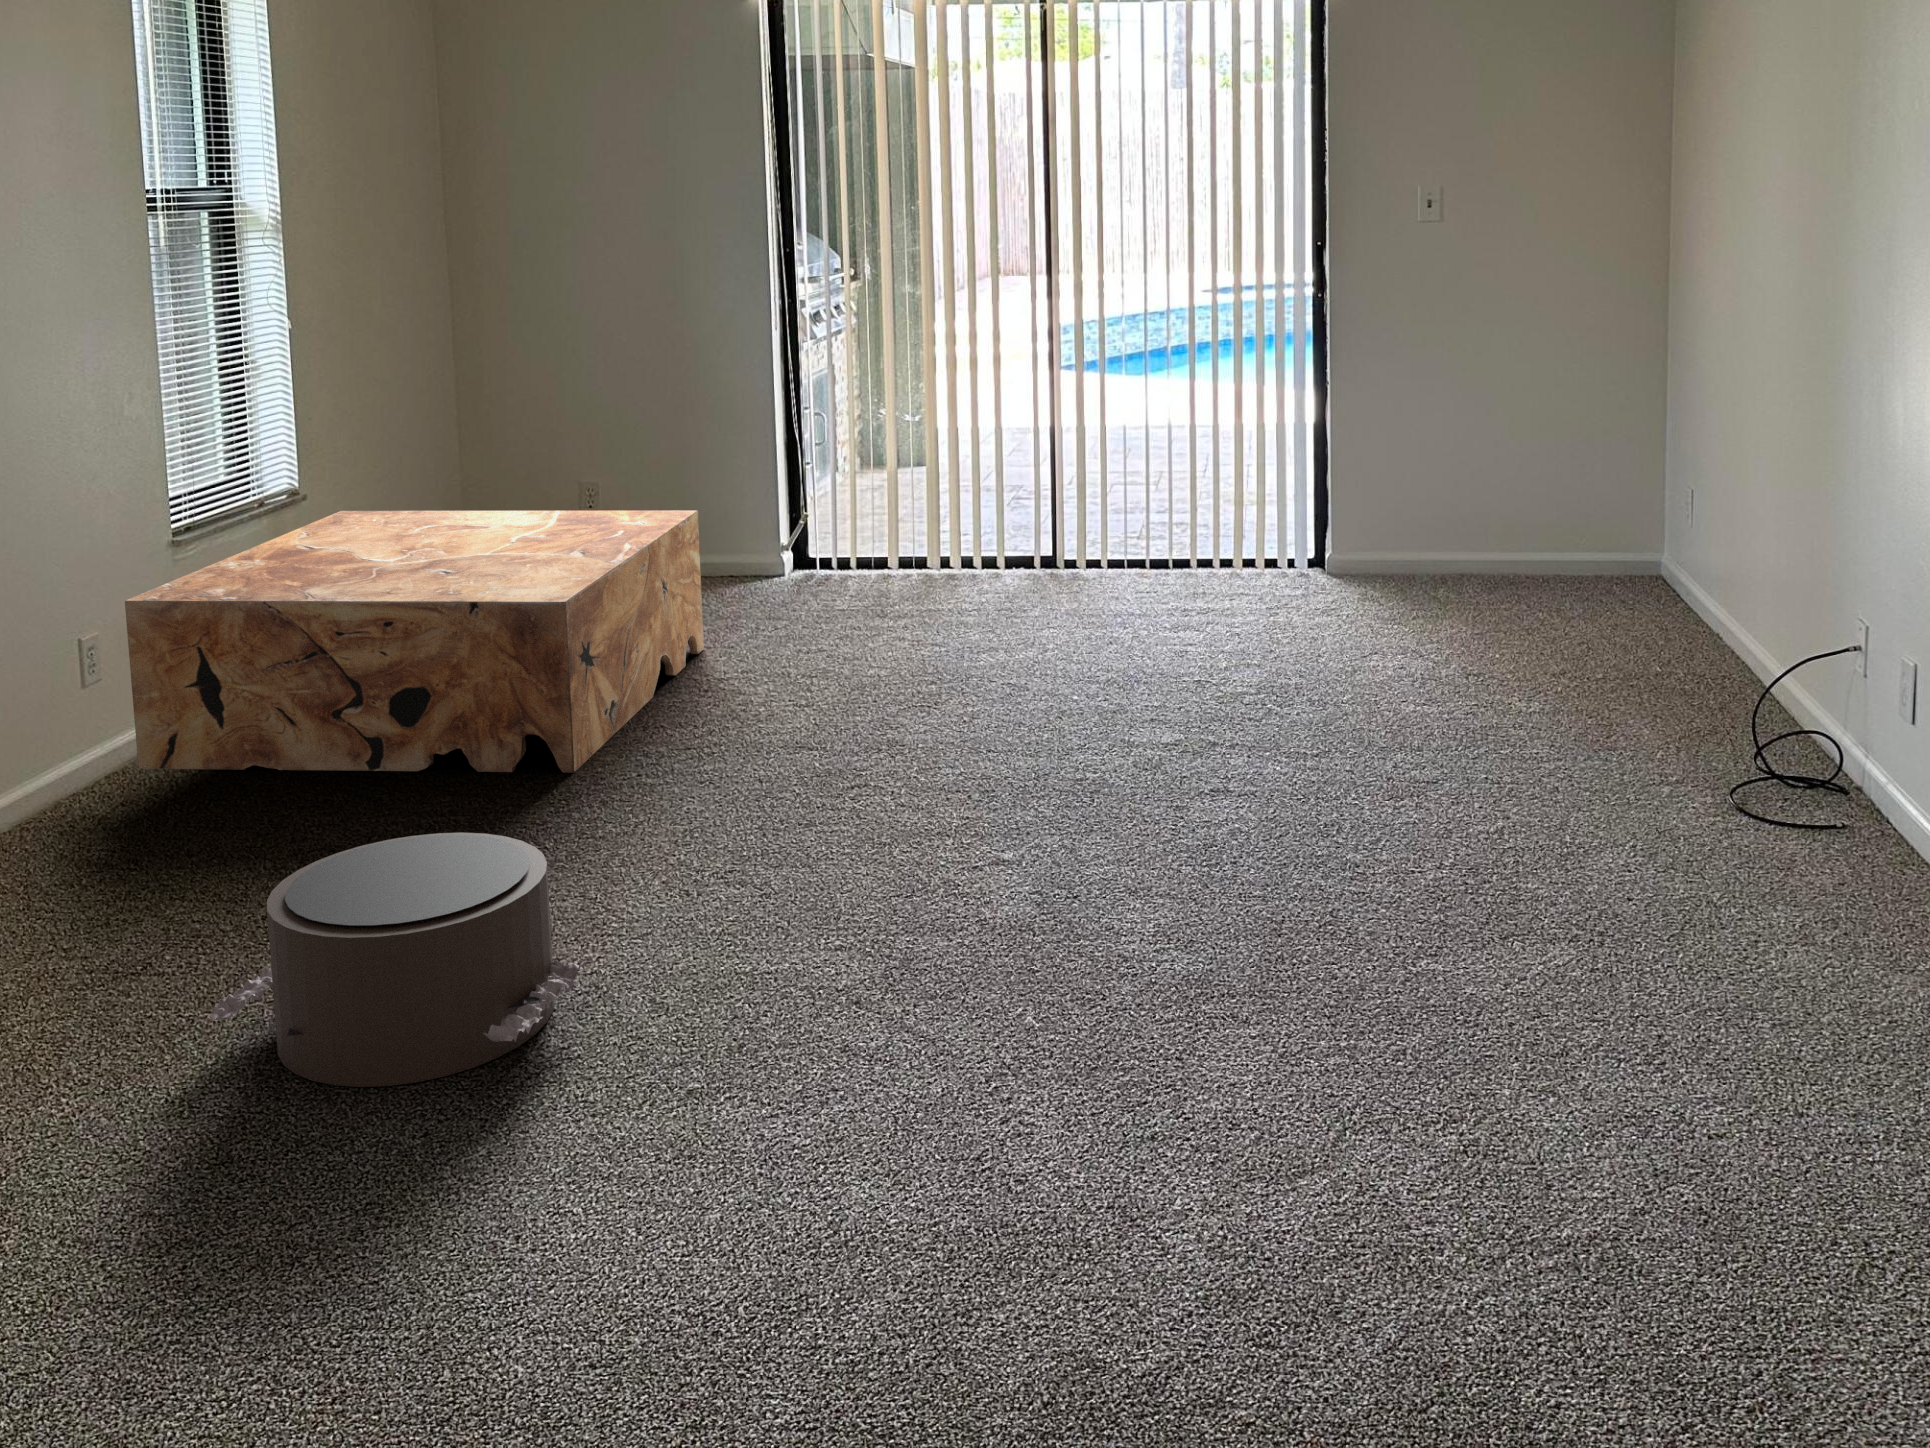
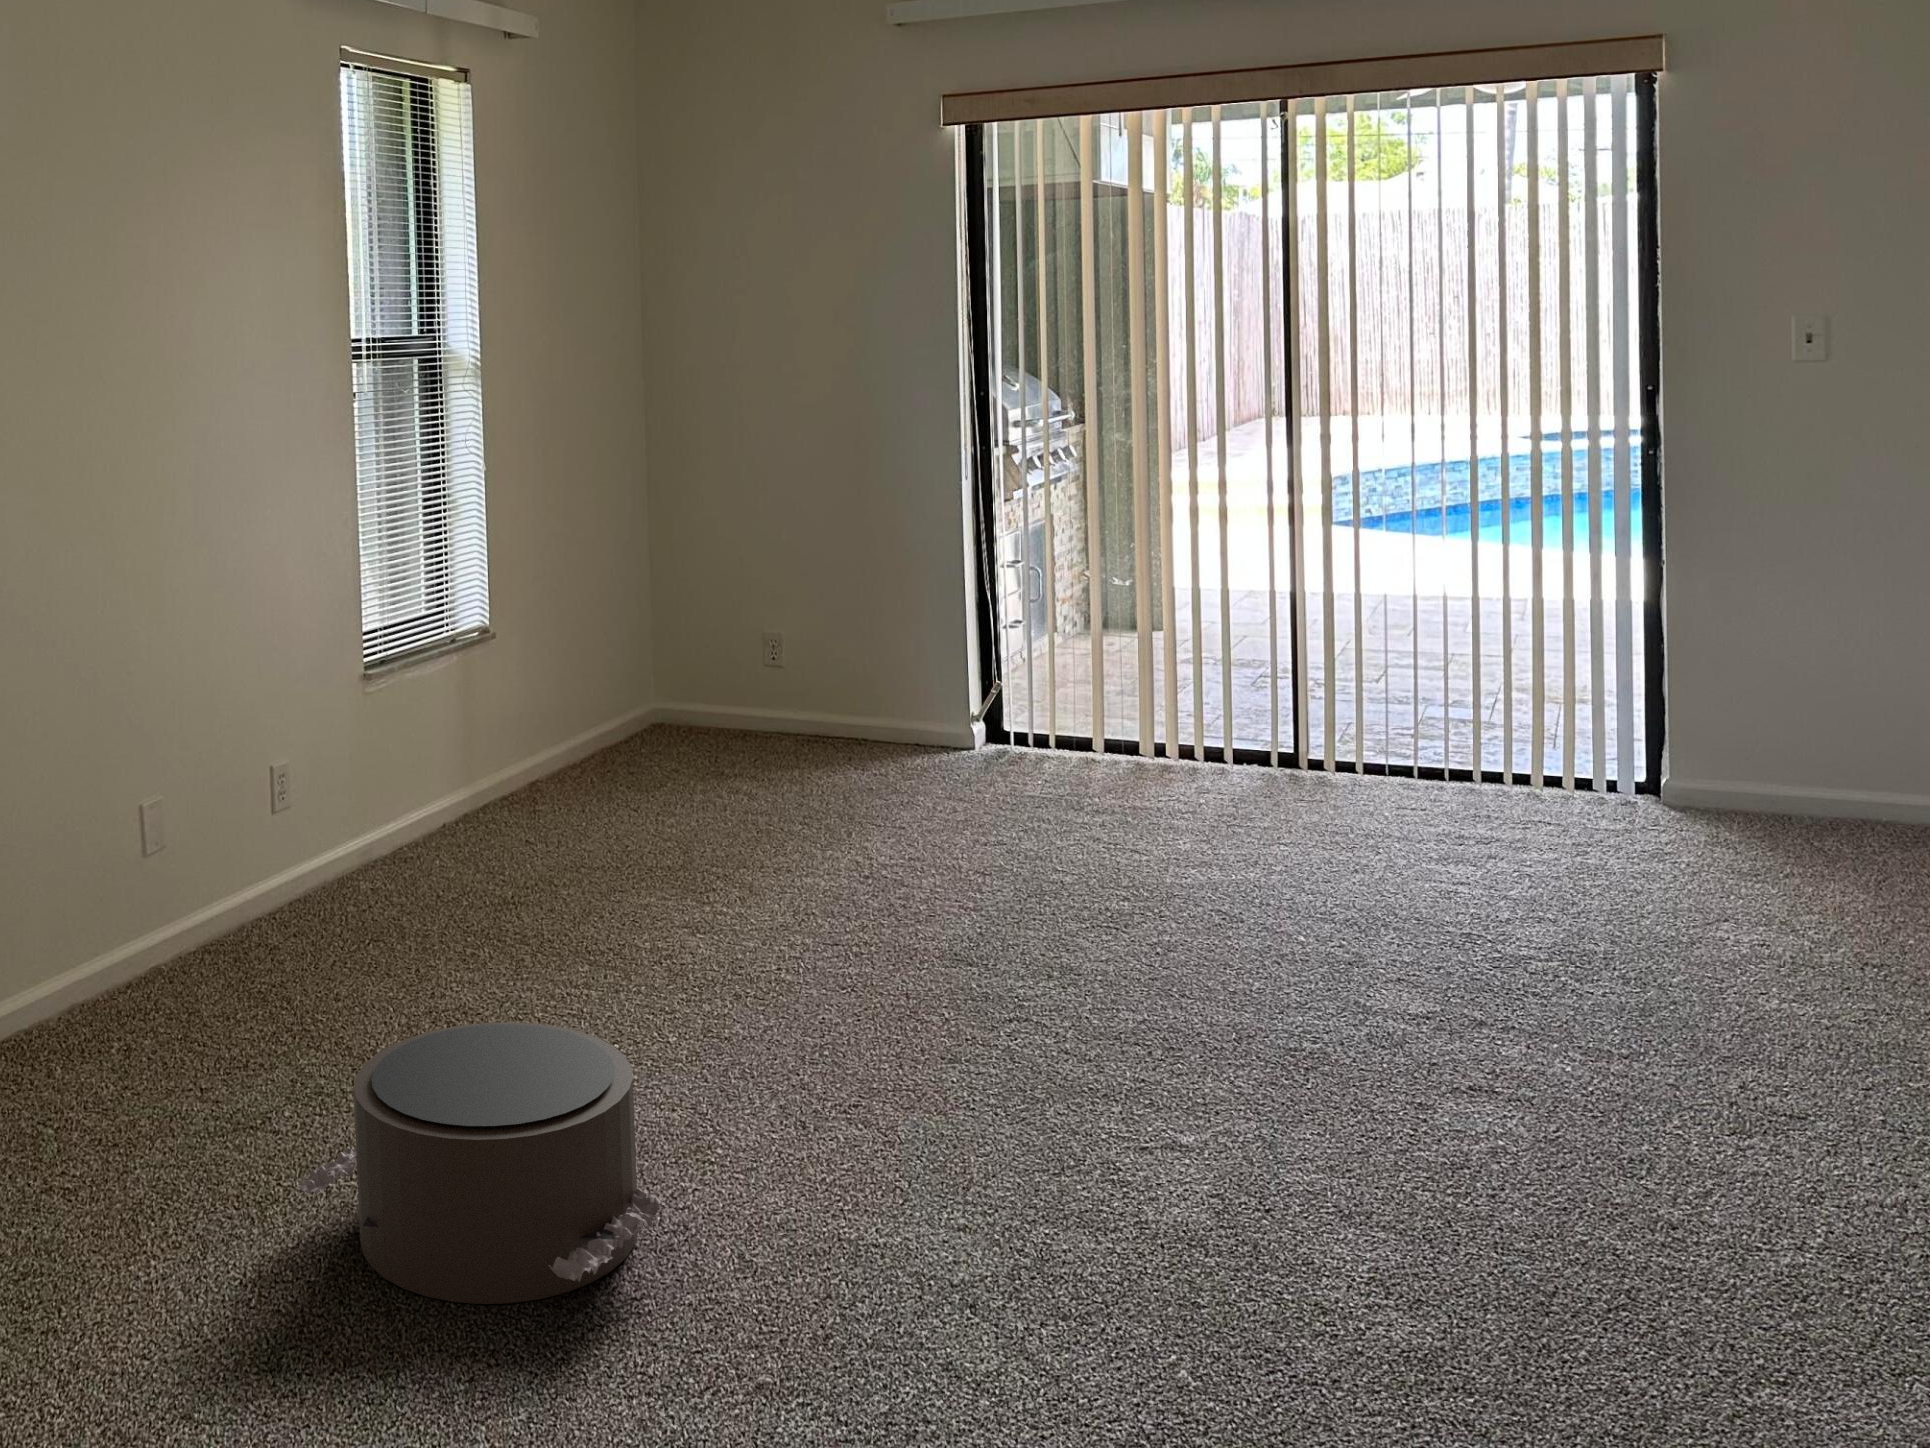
coffee table: present [125,510,704,773] -> none [304,650,870,958]

